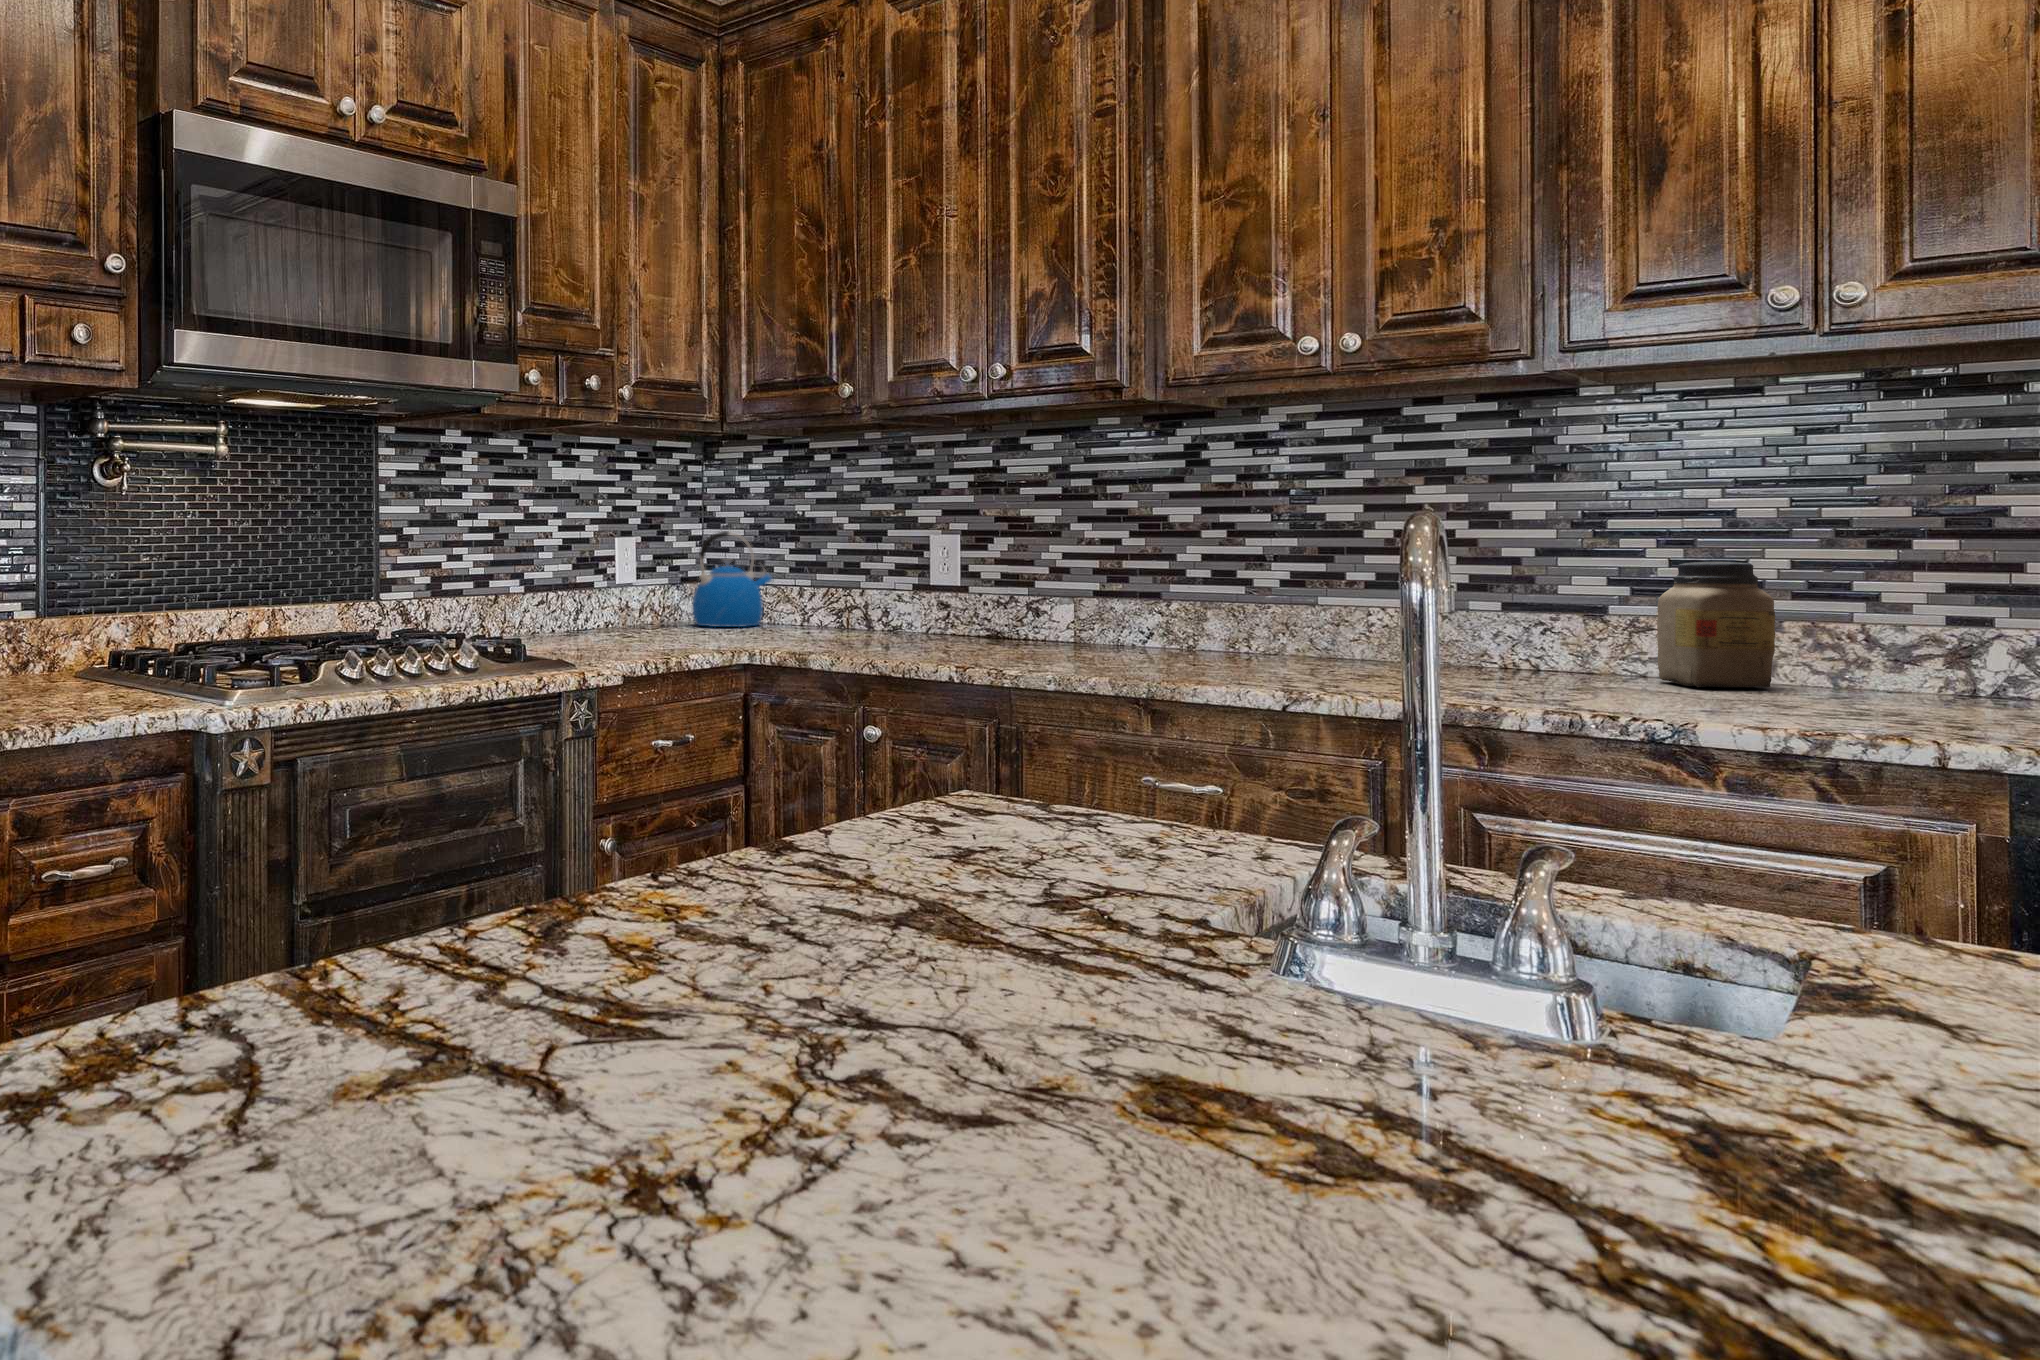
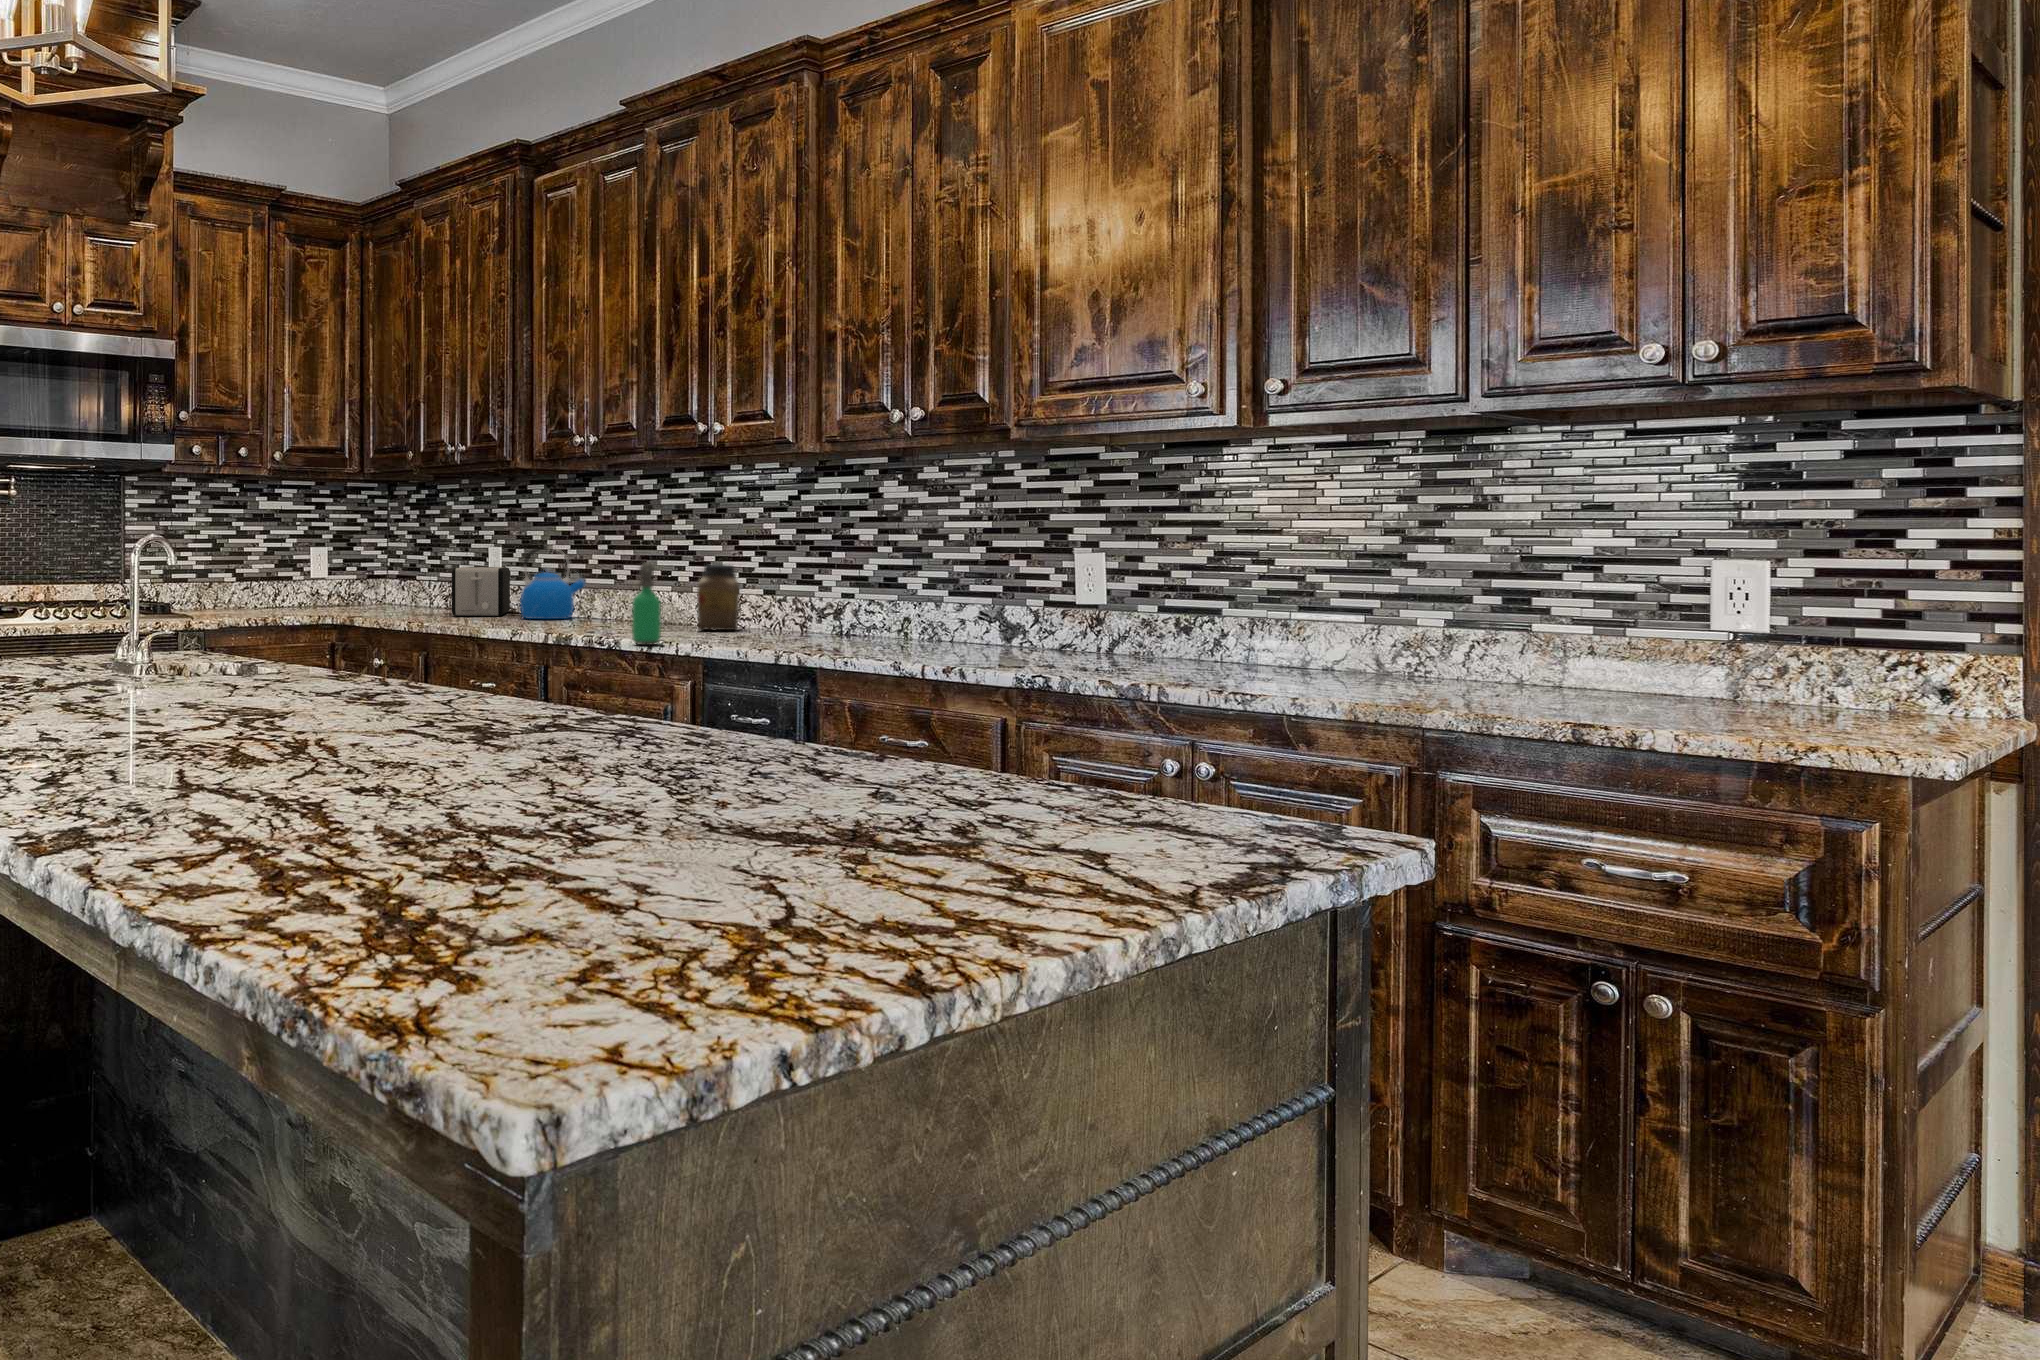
kettle: present [692,531,773,627] -> present [520,546,585,619]
soap dispenser: none [1862,562,1961,741] -> present [632,562,661,645]
toaster: none [953,568,1084,652] -> present [452,567,510,616]

